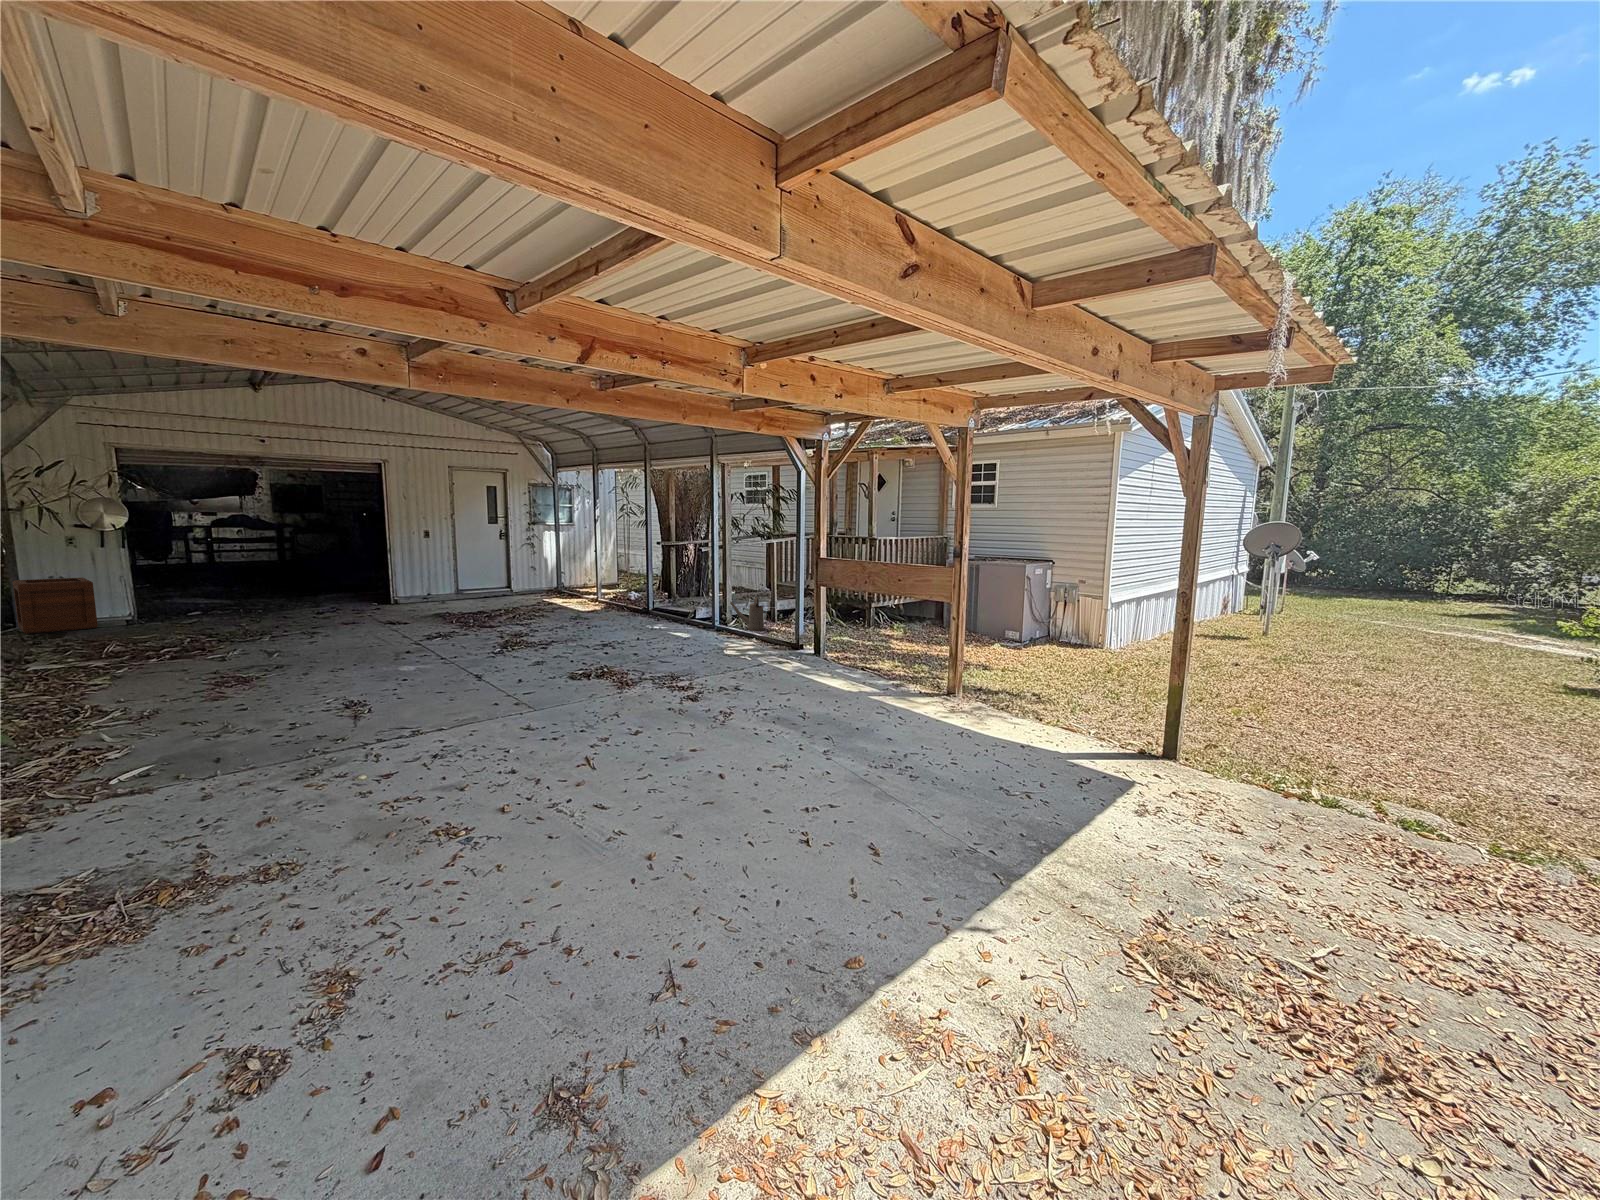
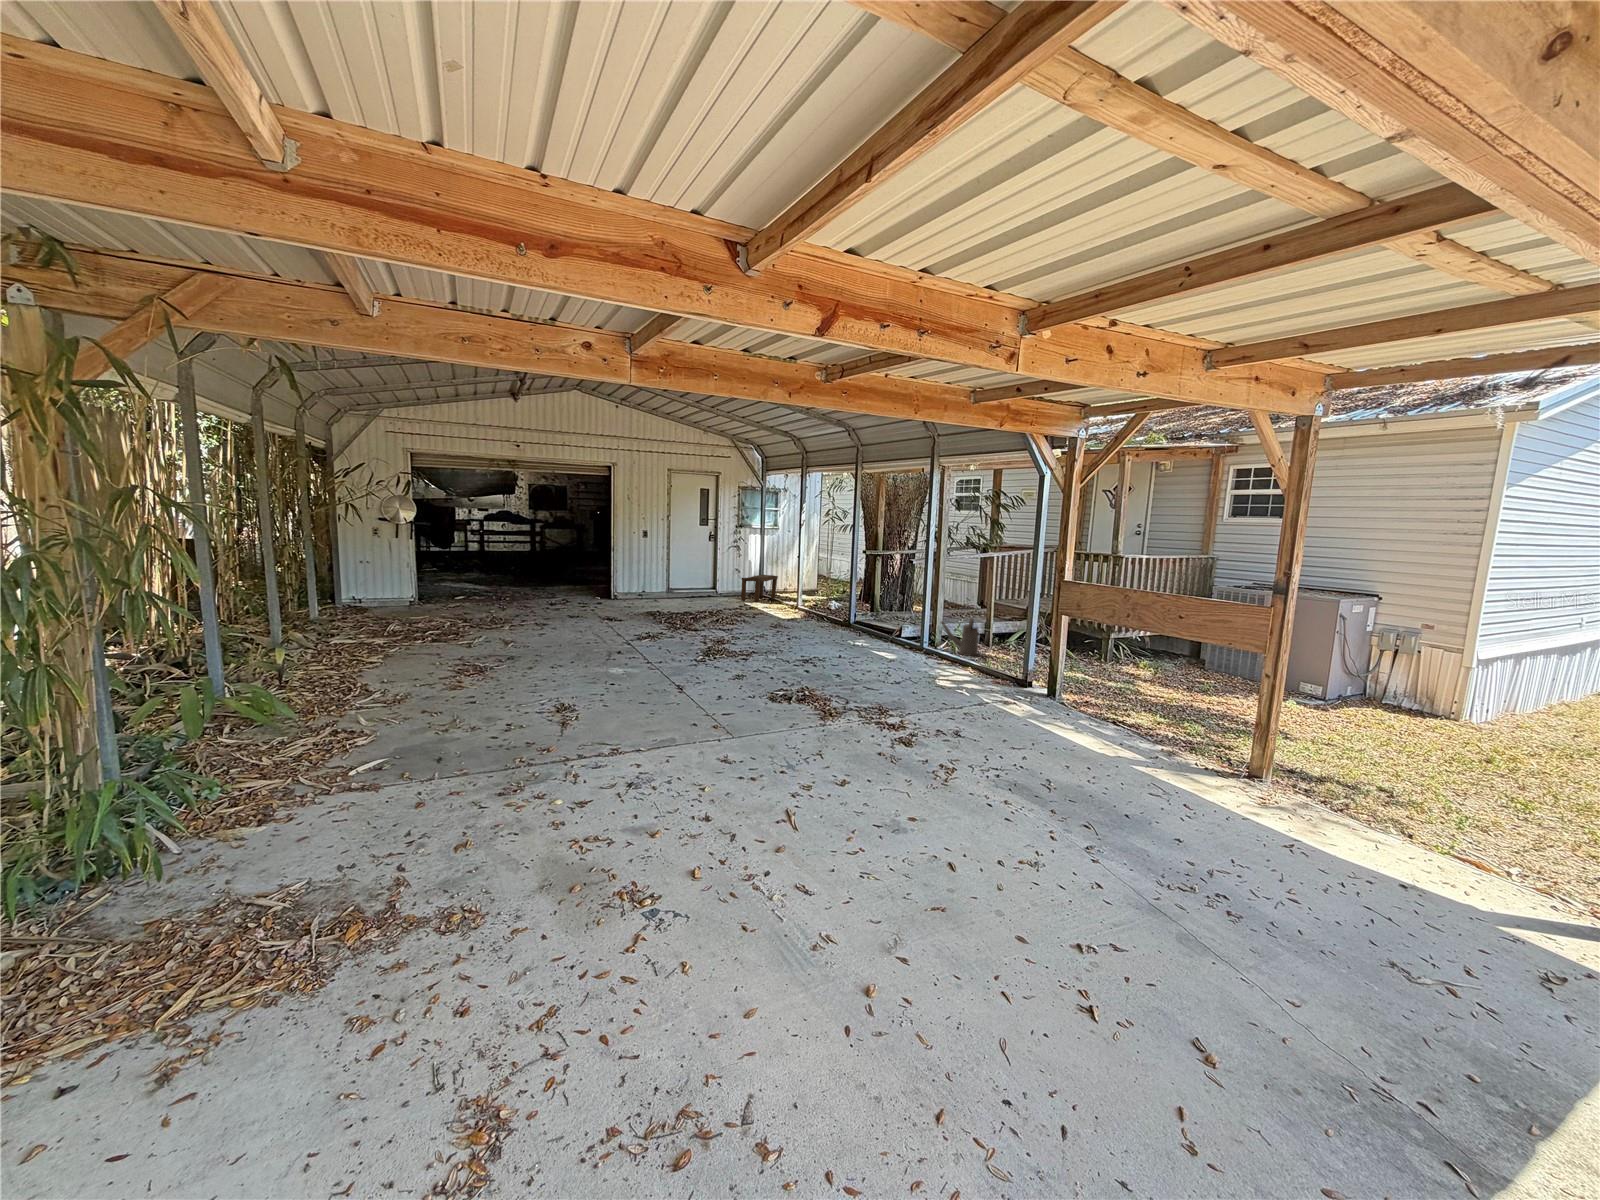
bench: none [538,571,576,598] -> present [741,575,778,602]
wooden crate: present [13,578,98,634] -> none [336,562,389,608]

